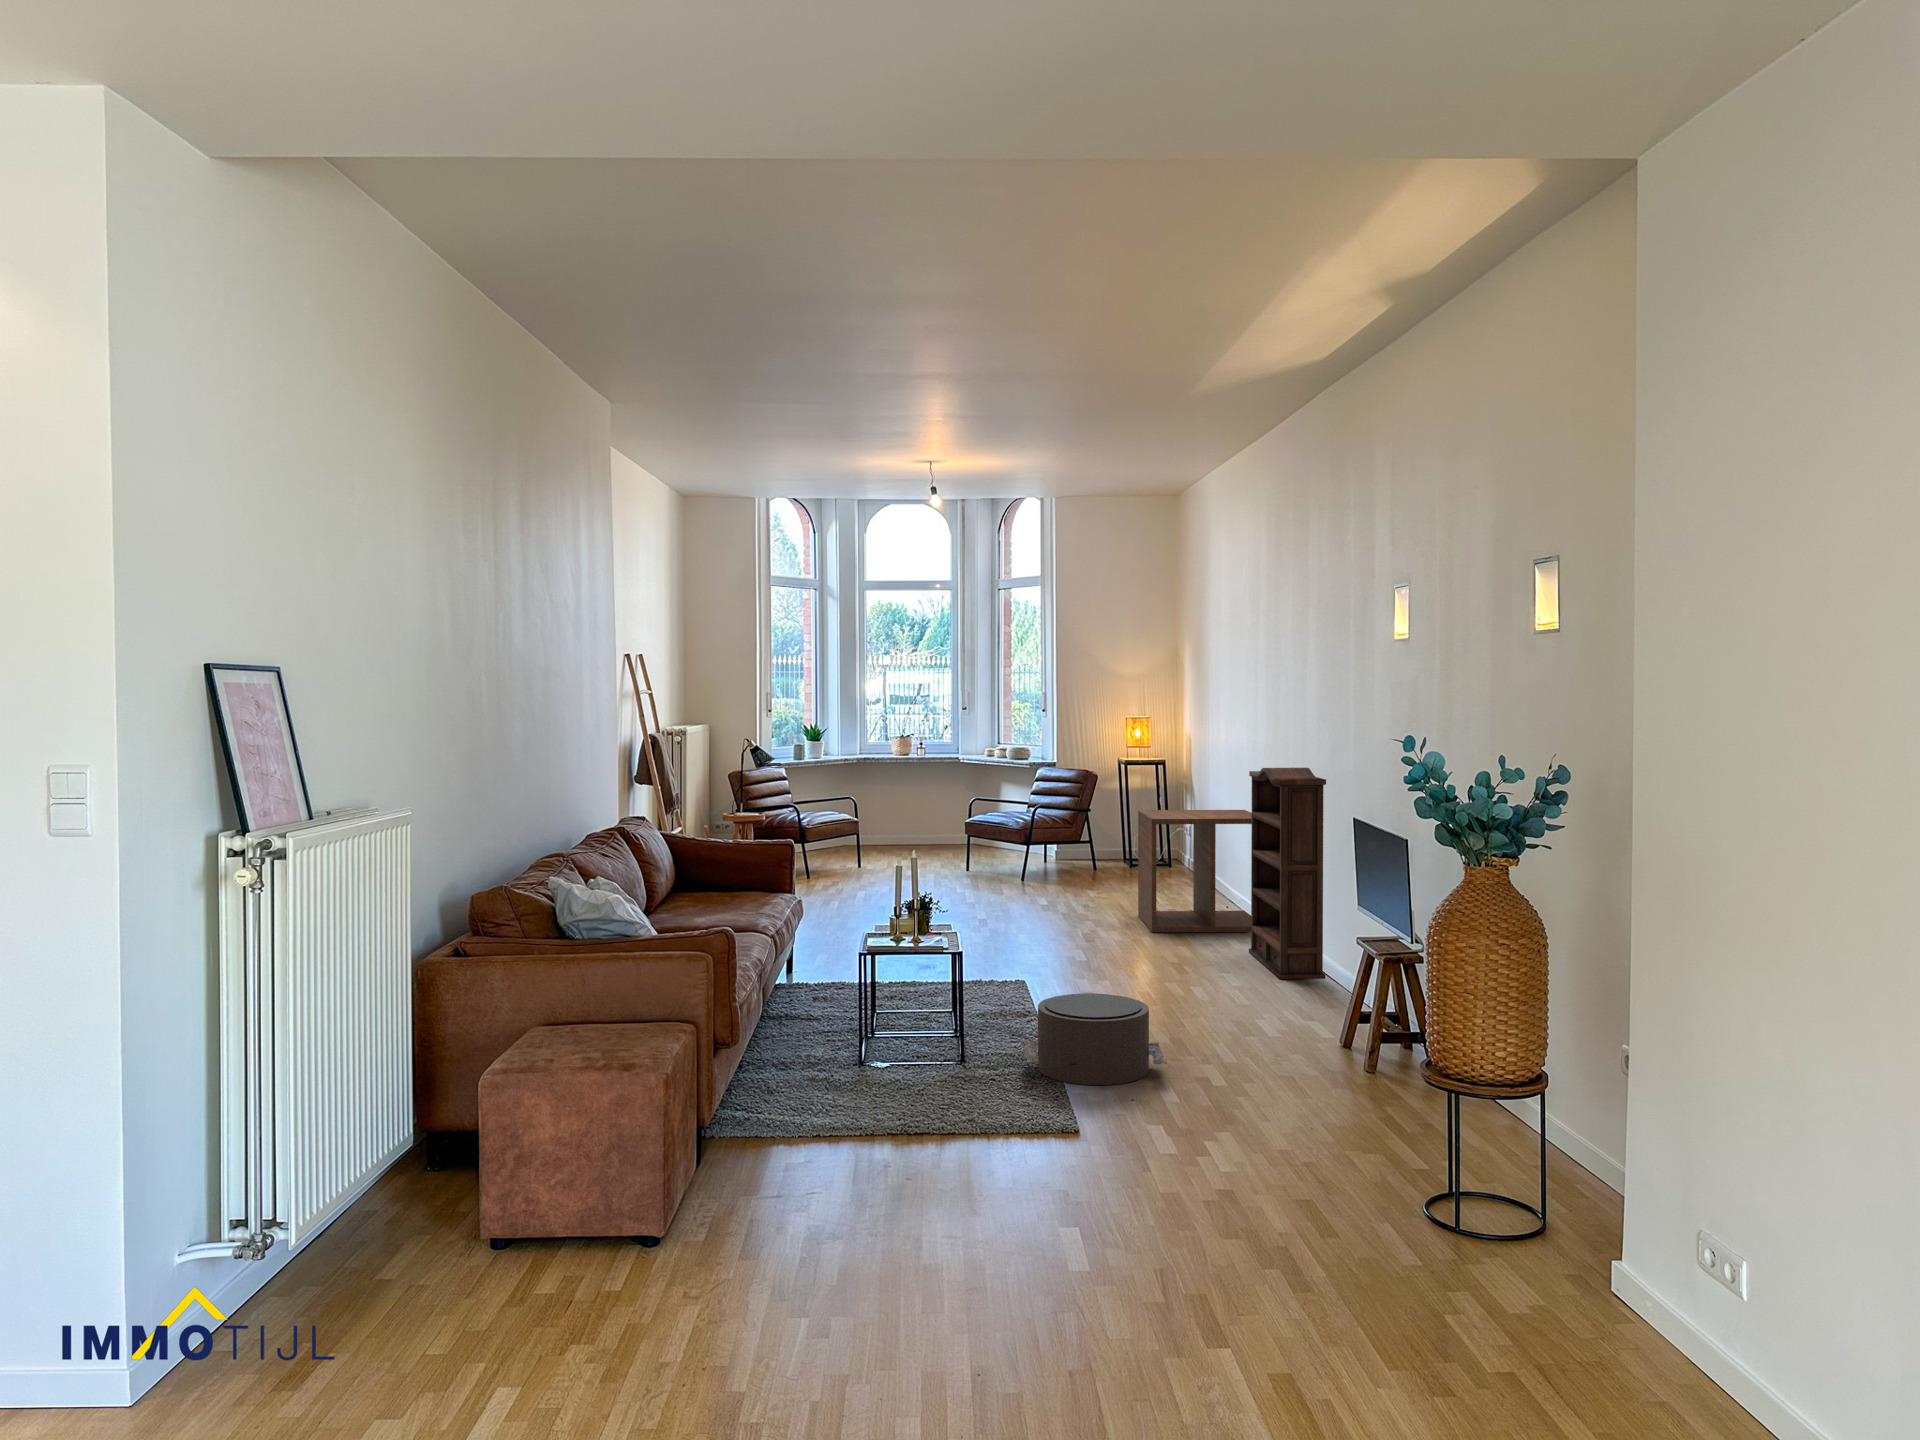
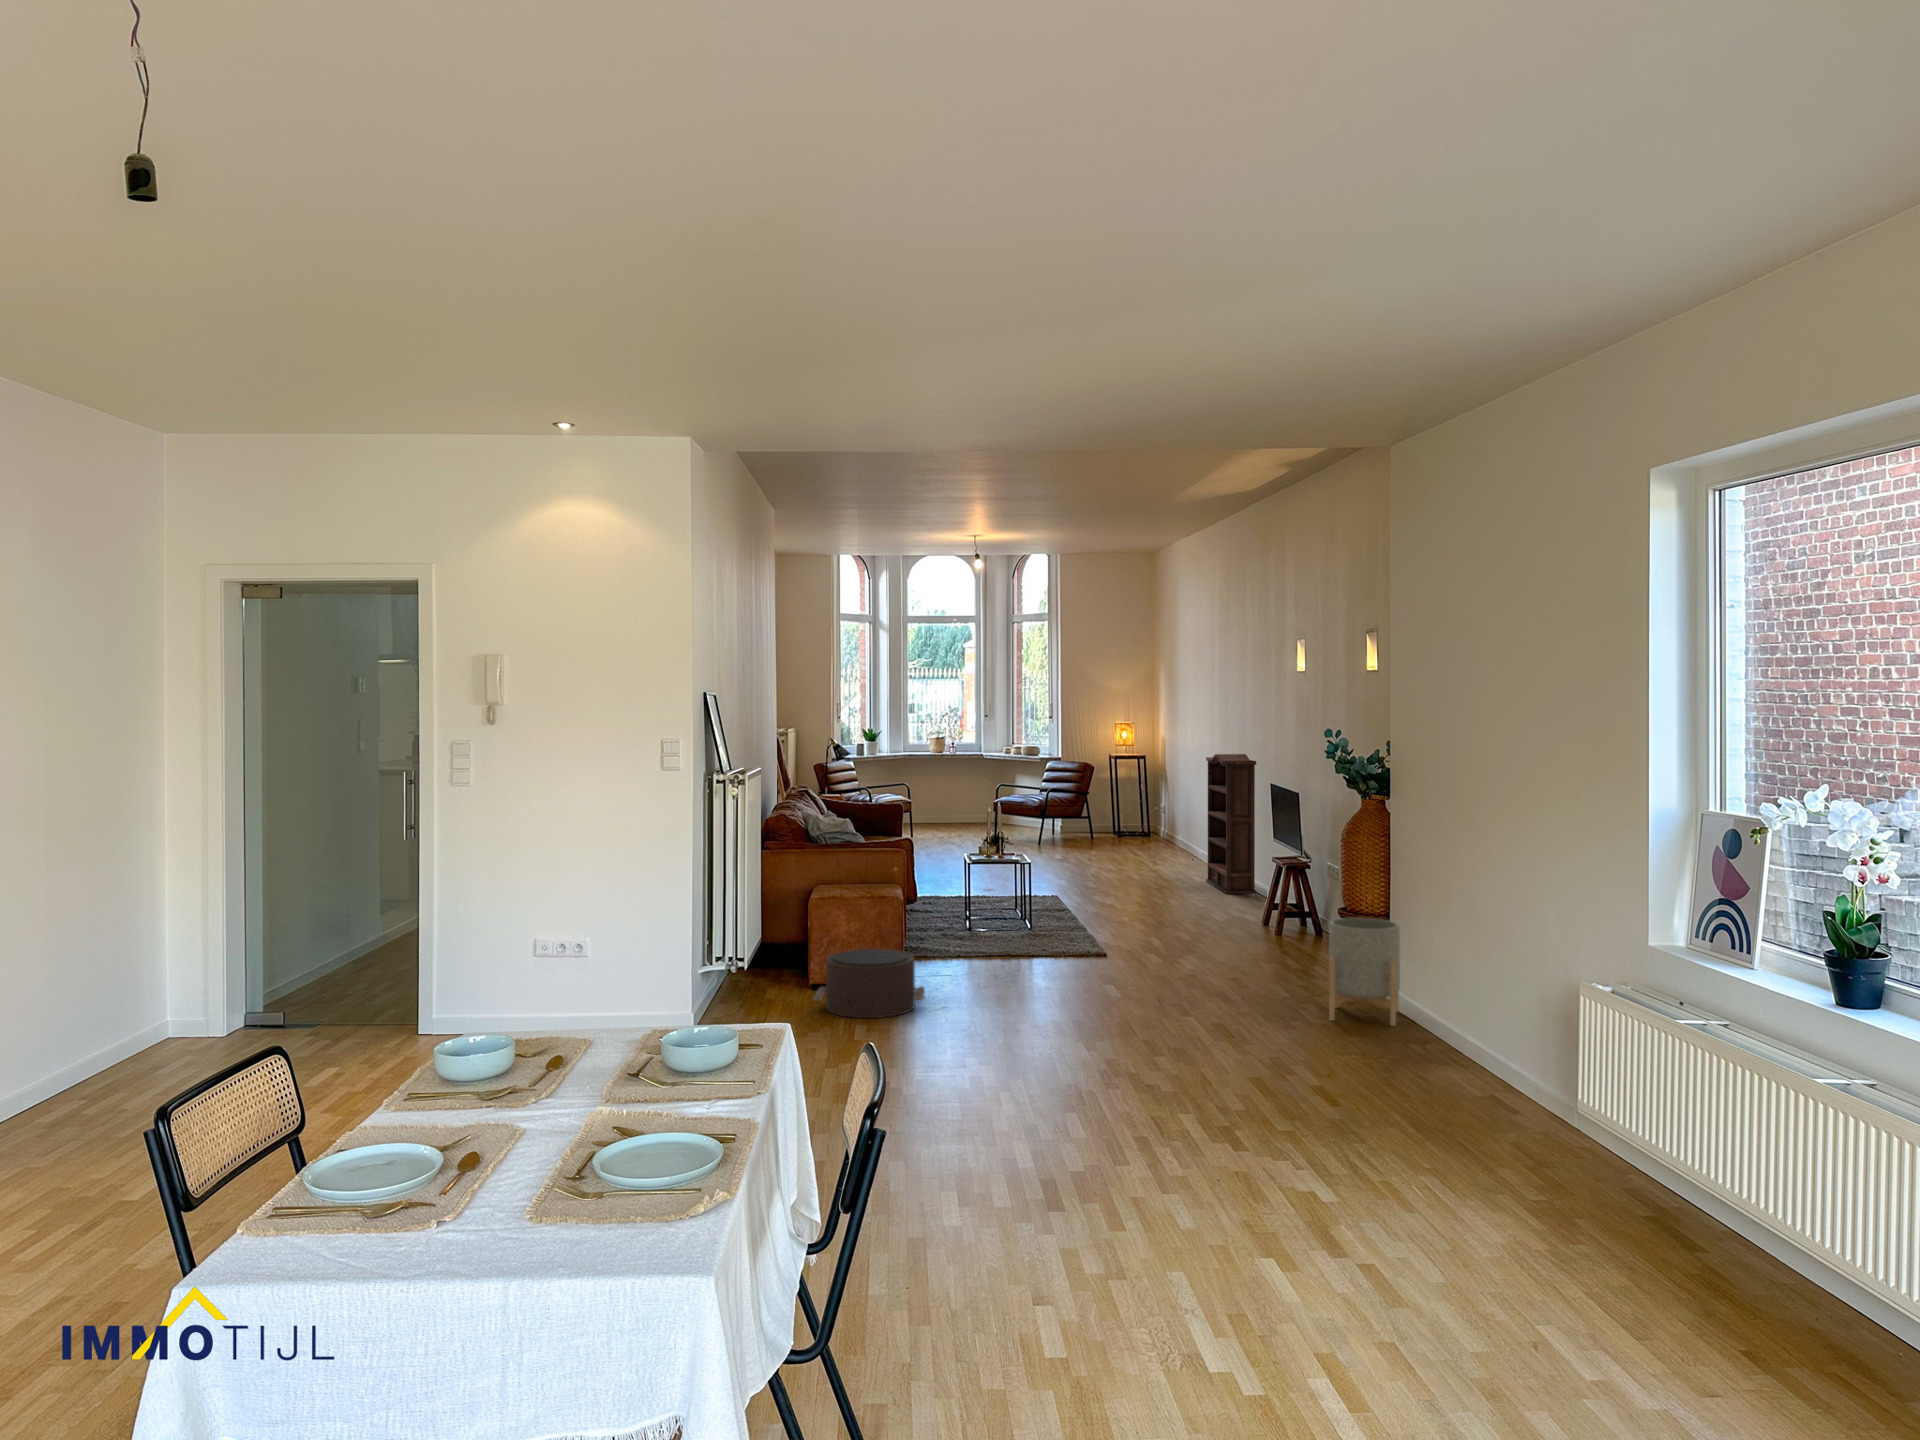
side table: present [1138,810,1252,932] -> none [1128,787,1218,872]
pouf: present [1025,993,1167,1085] -> present [813,949,925,1018]
planter: none [1521,1141,1682,1410] -> present [1329,918,1400,1026]

